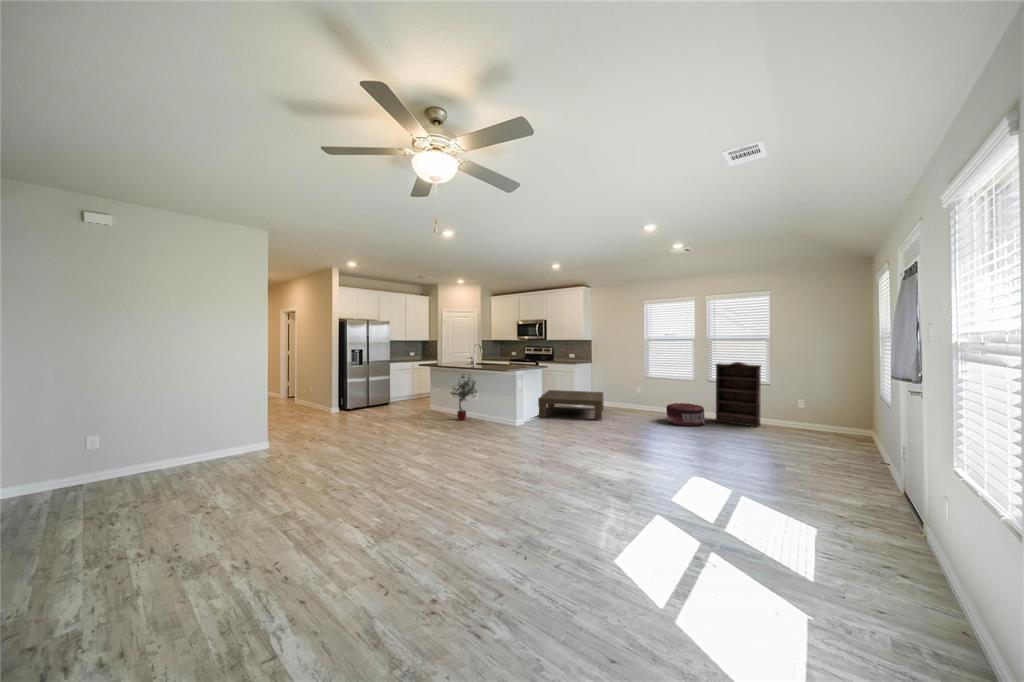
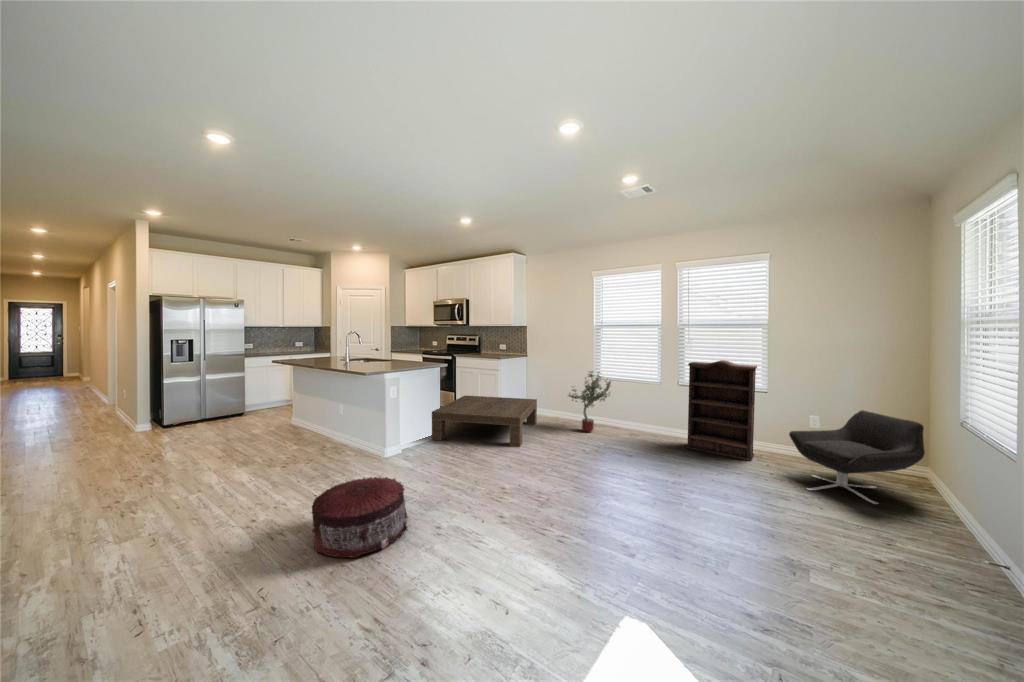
potted tree: present [451,374,477,420] -> present [569,372,611,432]
lounge chair: none [782,391,861,443] -> present [789,410,925,504]
pouf: present [666,403,705,426] -> present [312,477,408,558]

